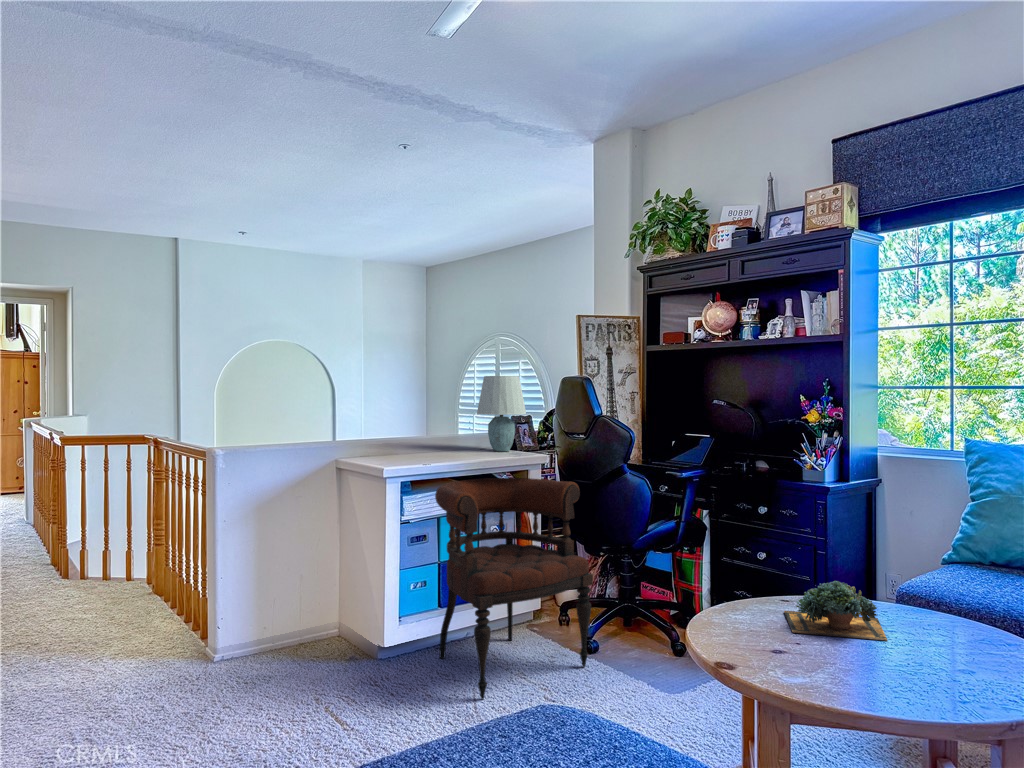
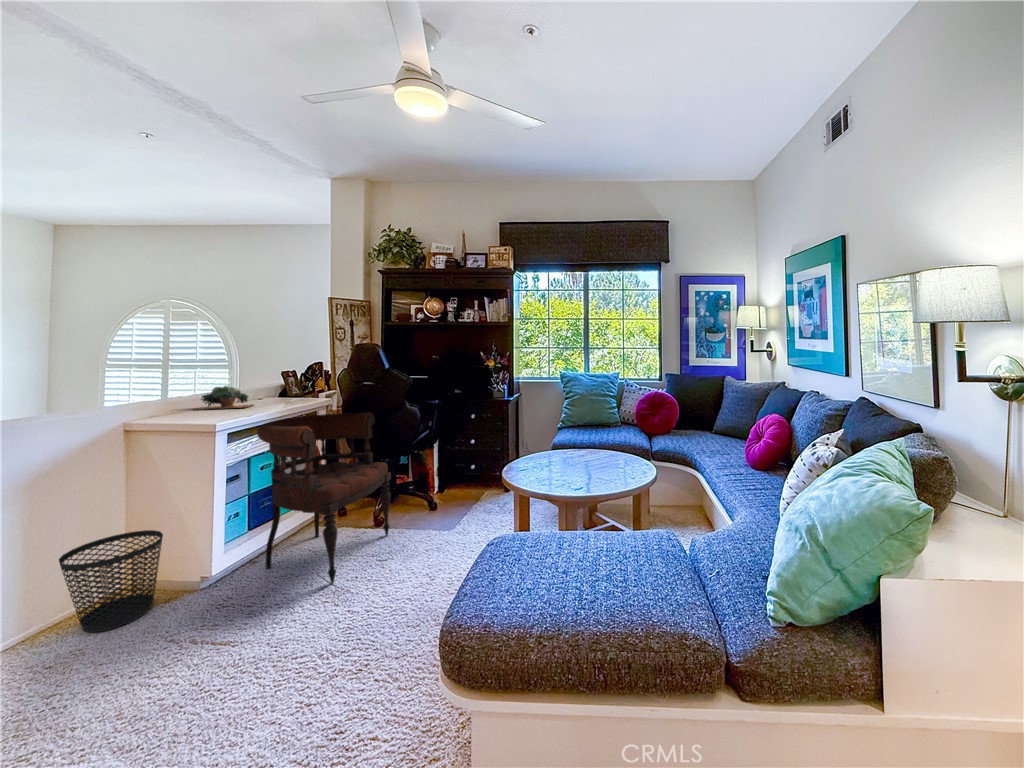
table lamp: present [477,376,526,451] -> none [256,340,301,399]
wastebasket: none [283,577,354,666] -> present [59,530,163,632]
succulent plant: present [784,581,887,641] -> present [196,386,252,410]

